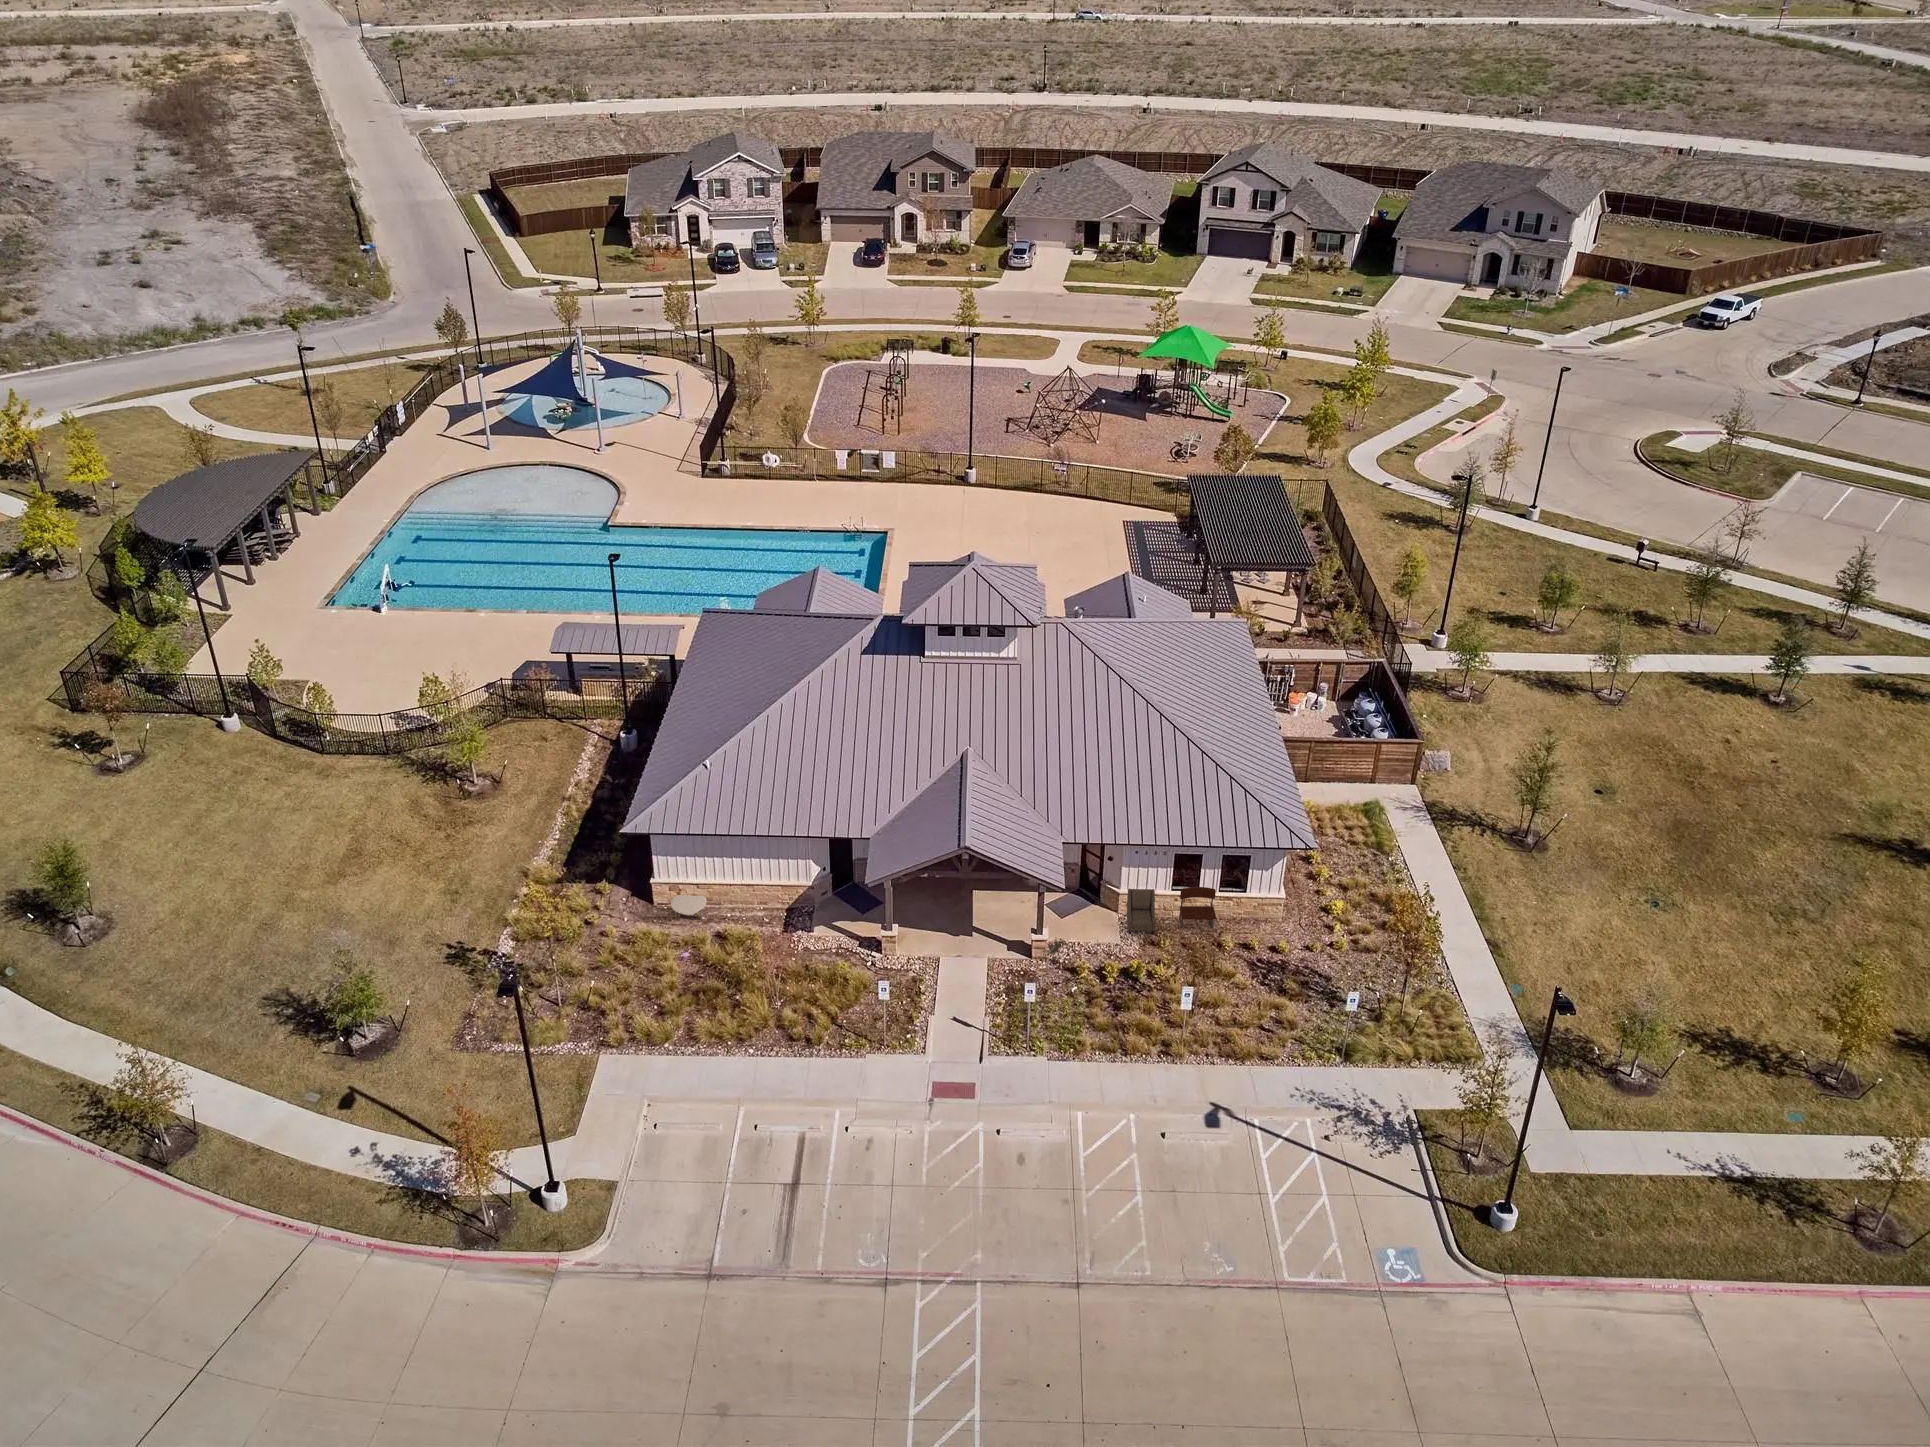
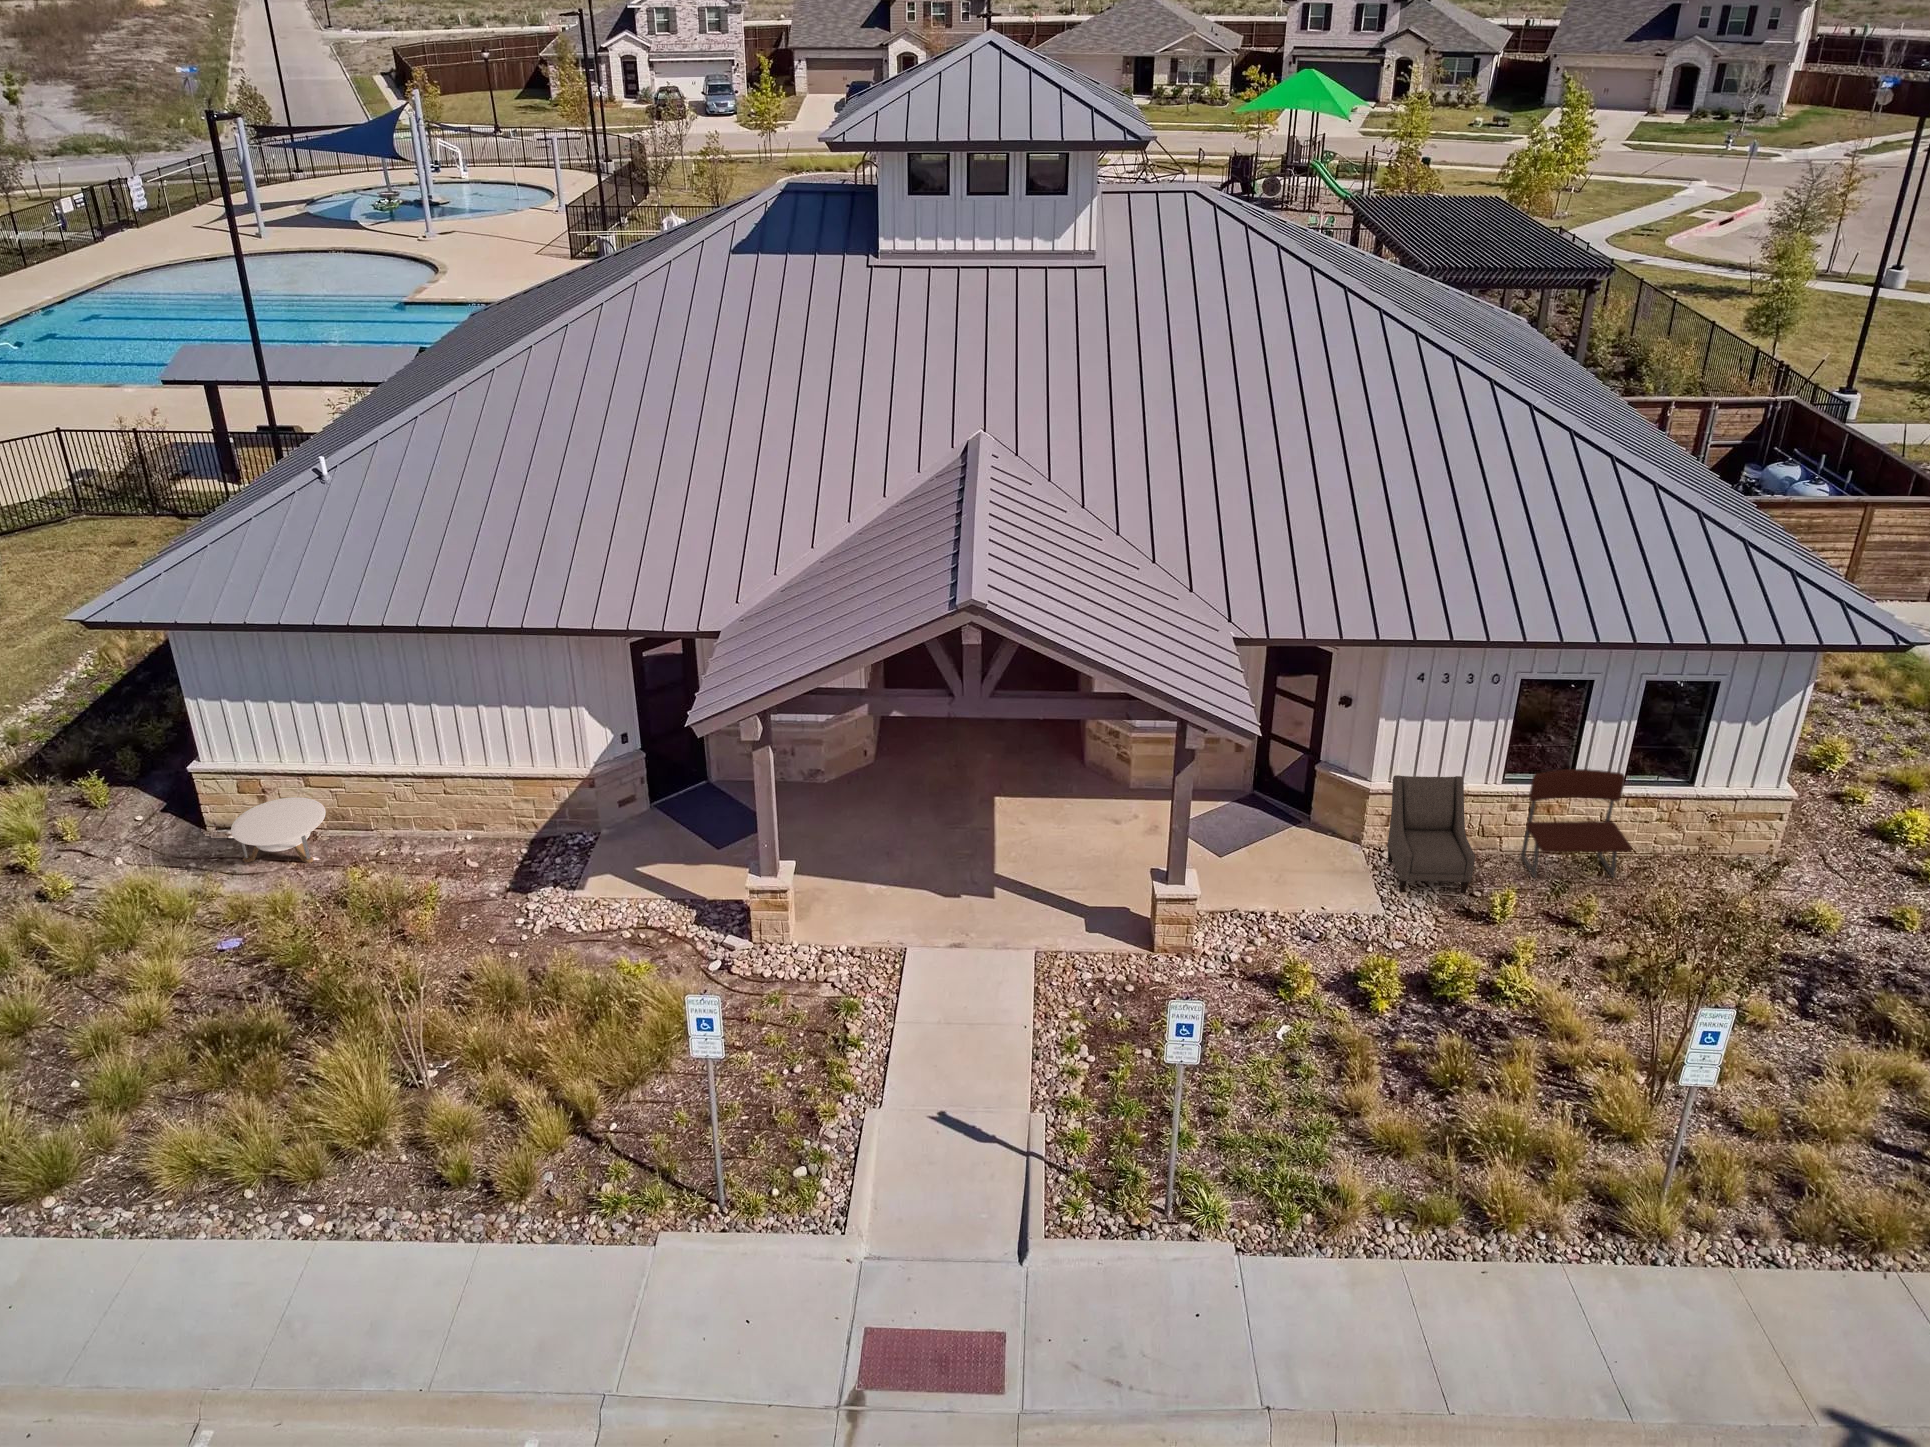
potted tree: present [1046,939,1064,964] -> none [1191,890,1245,966]

